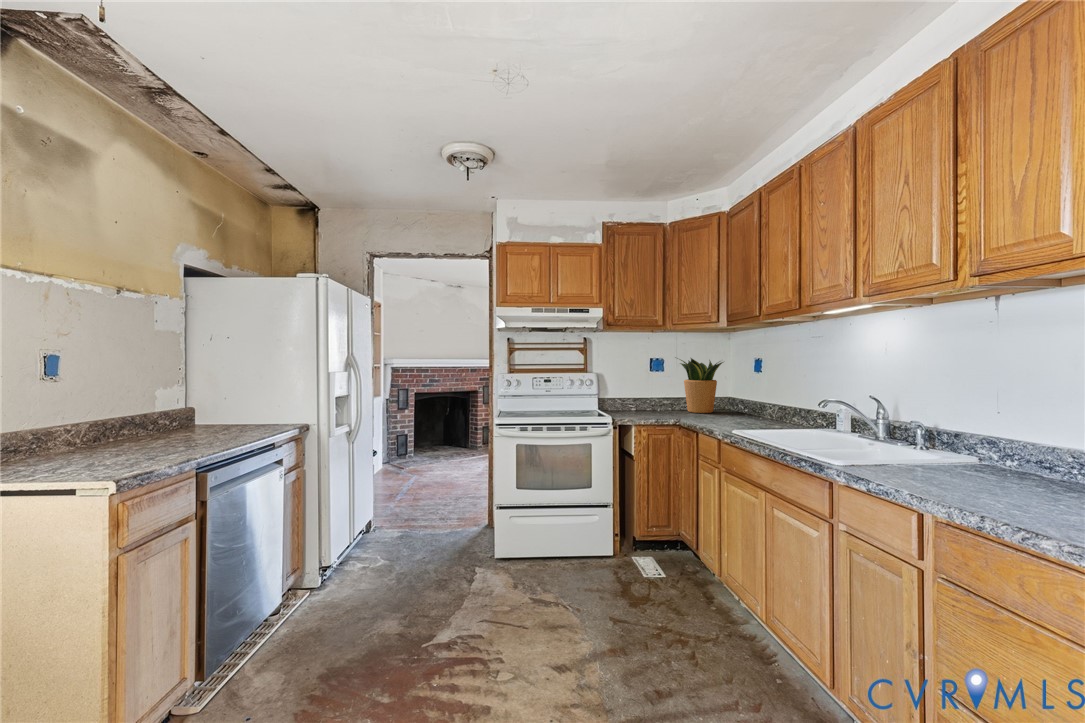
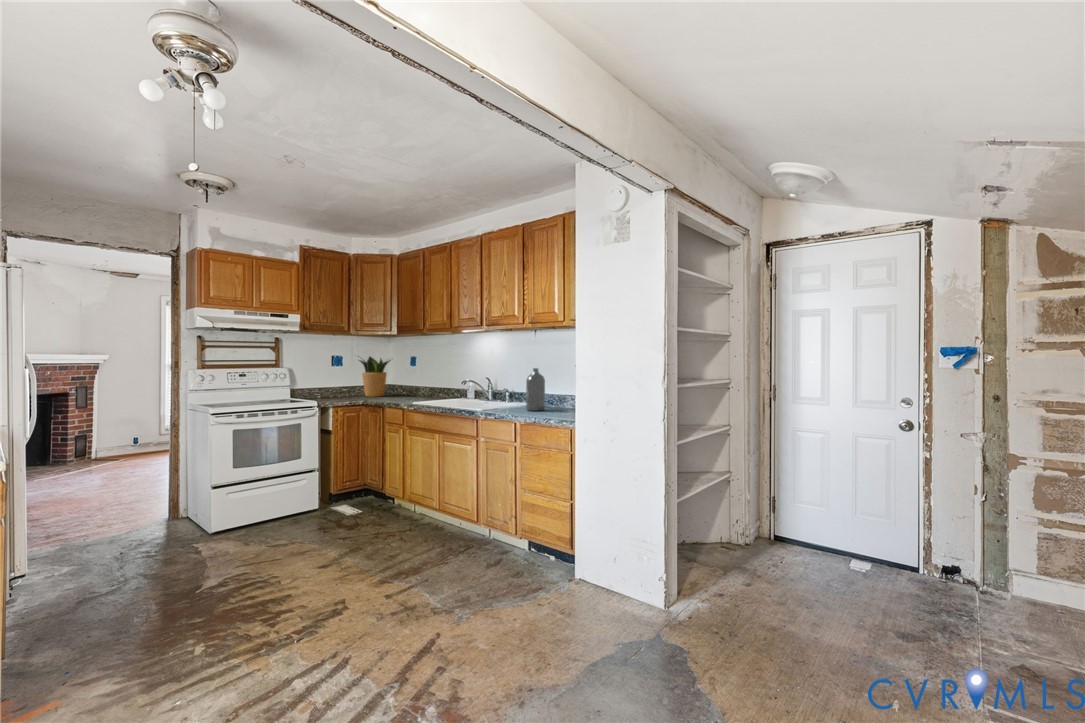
bottle: none [969,381,1032,488] -> present [526,368,545,411]

